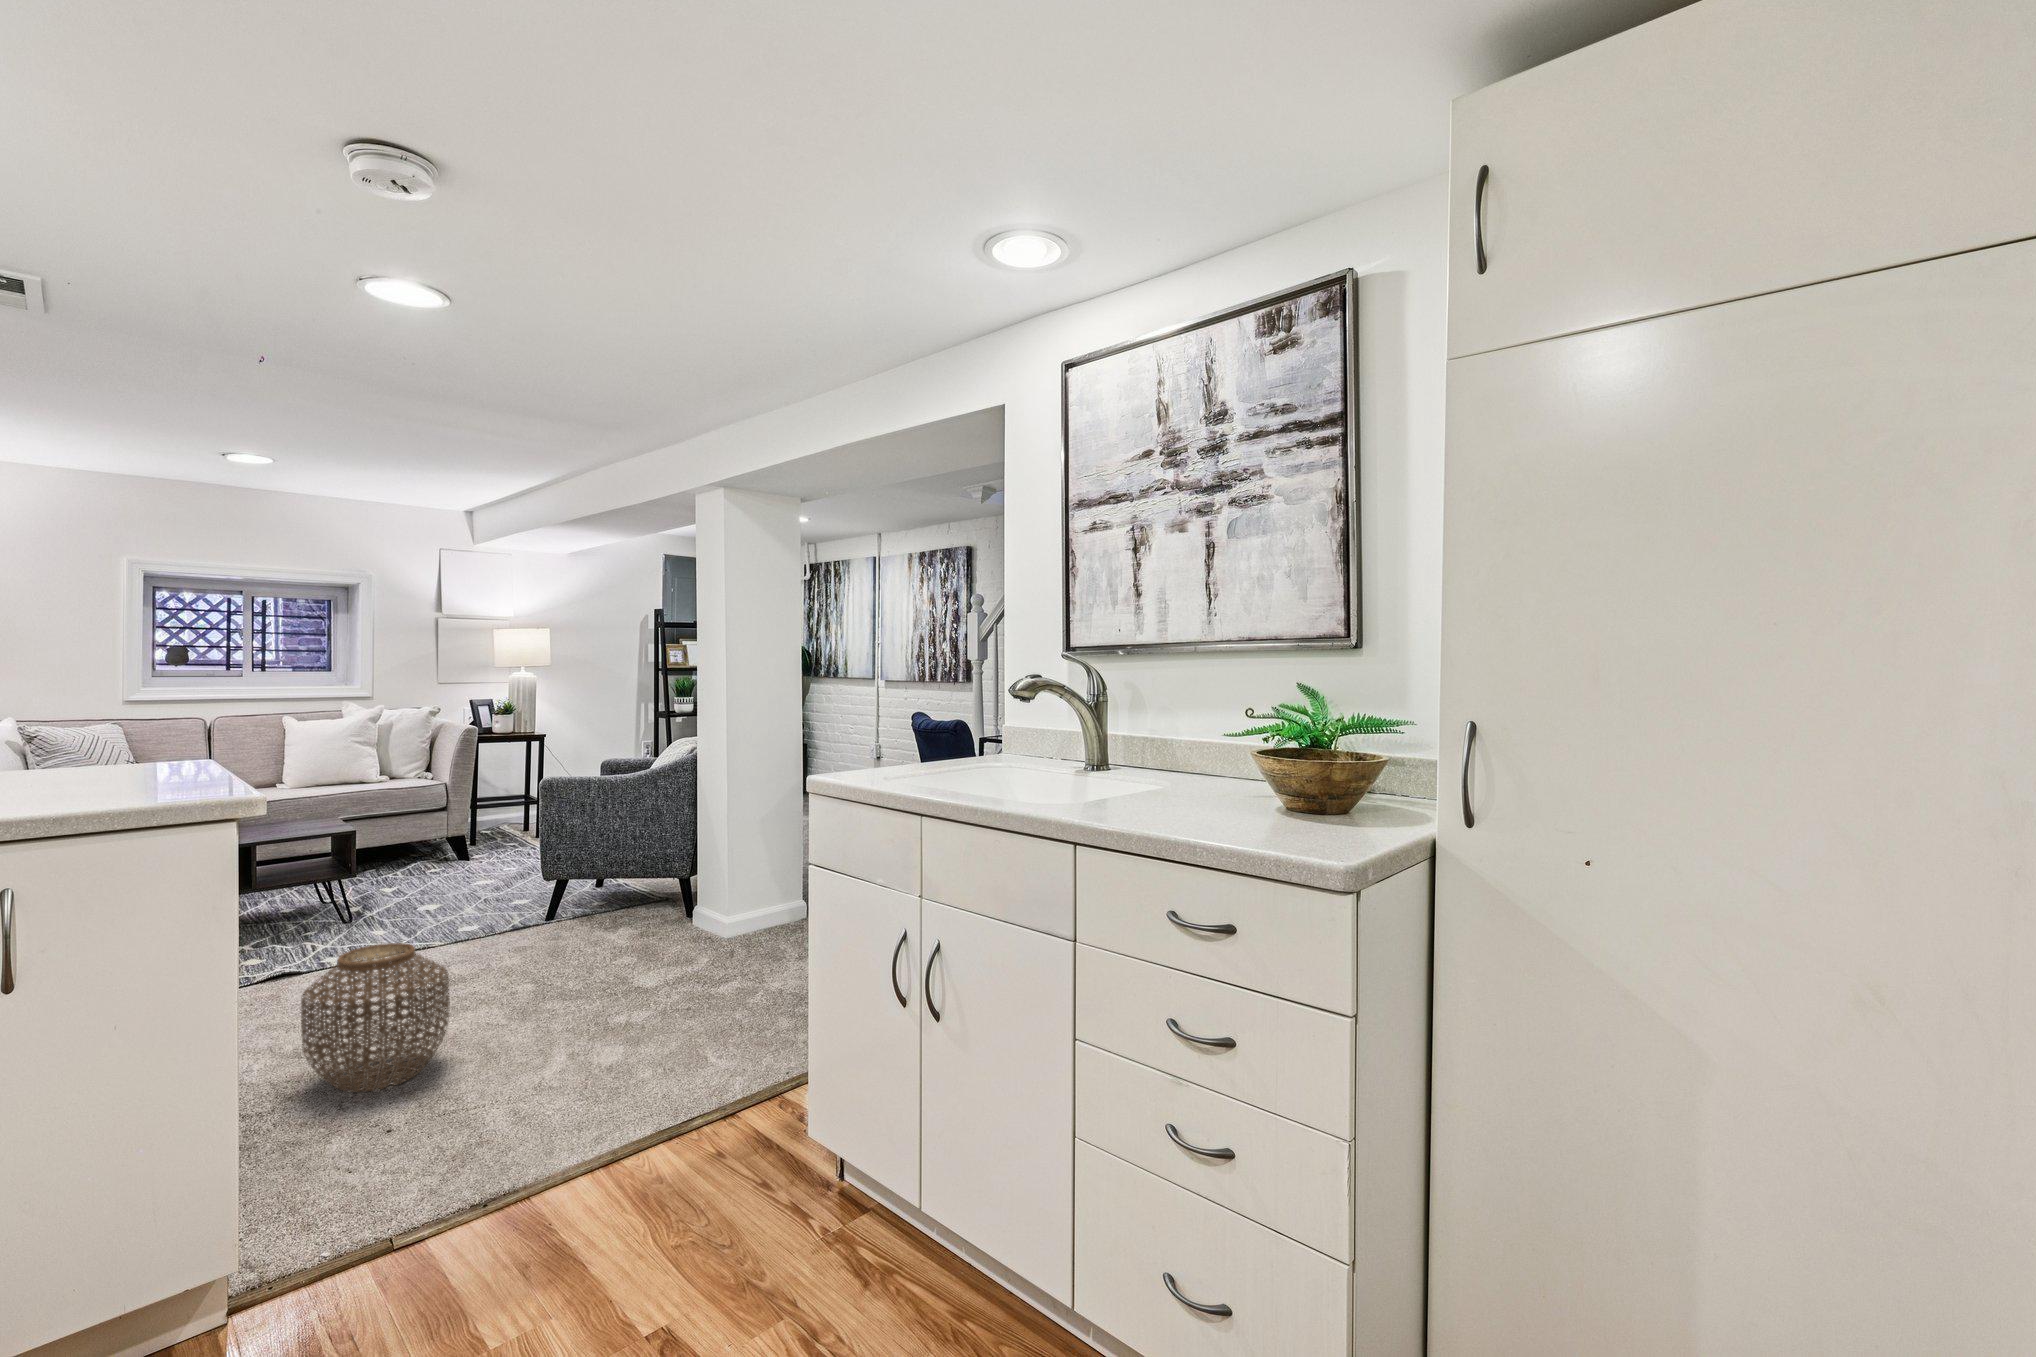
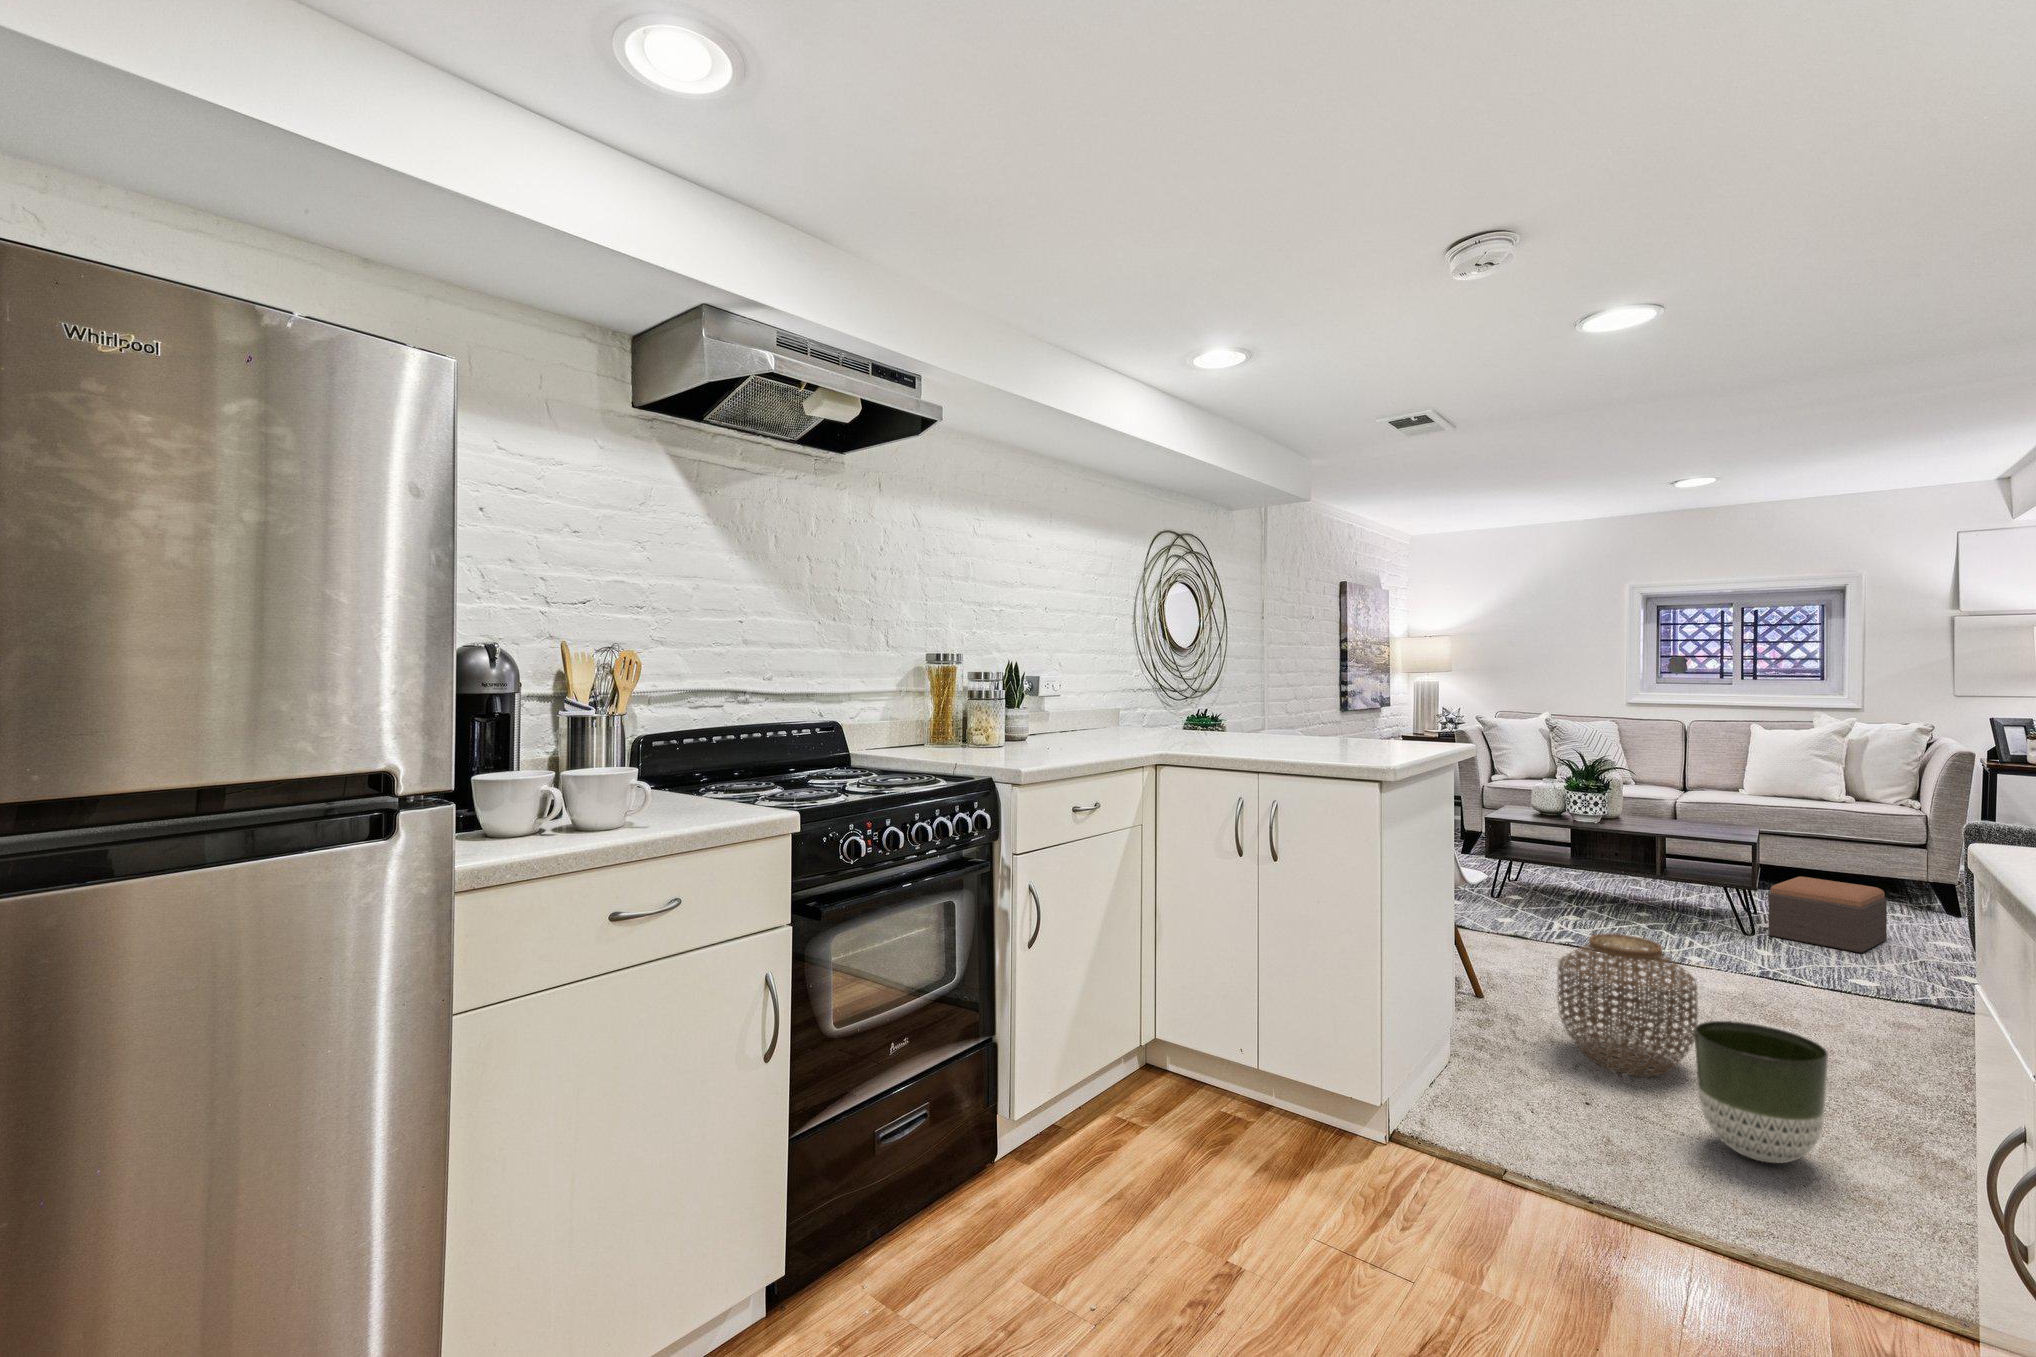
footstool: none [371,850,456,917] -> present [1769,877,1887,953]
planter: none [495,977,597,1097] -> present [1694,1021,1828,1163]

